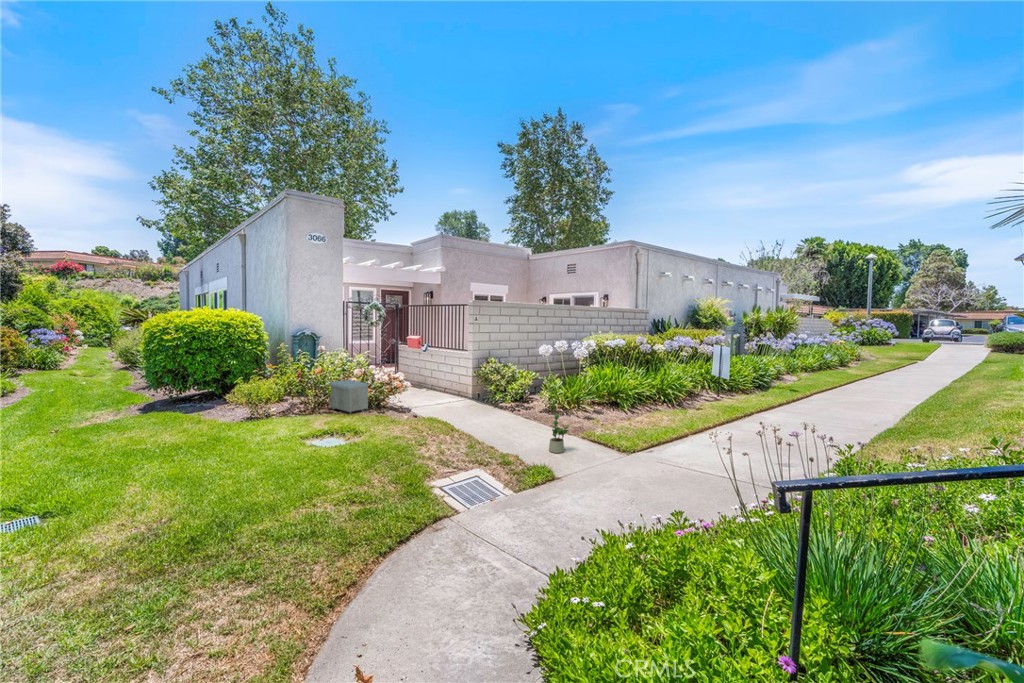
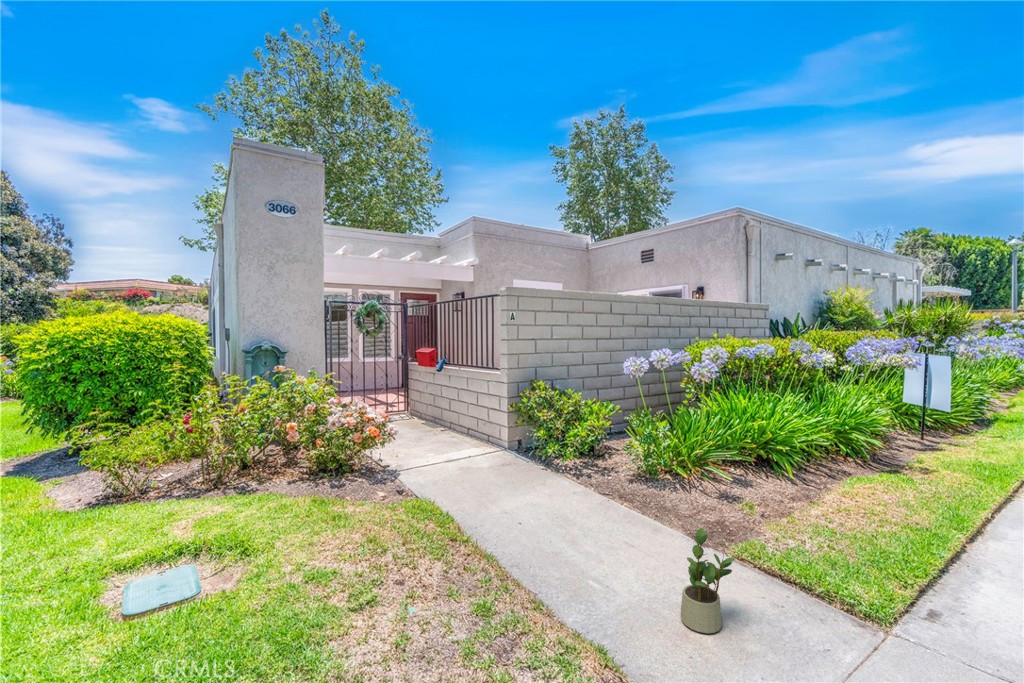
storage bench: present [329,379,368,414] -> none [262,420,327,484]

